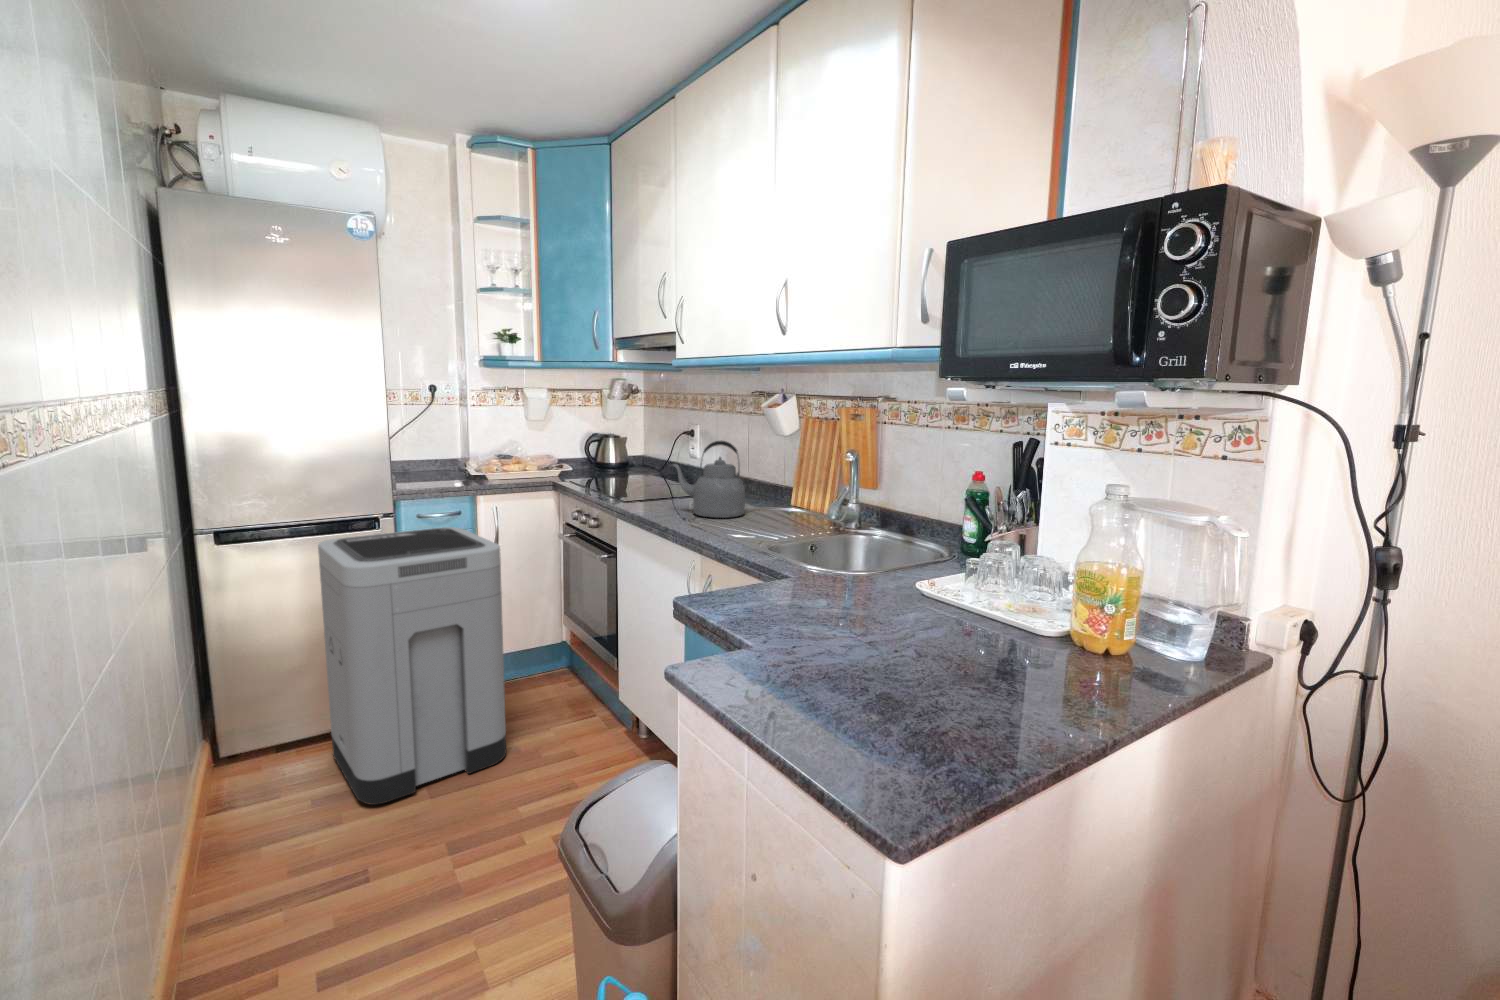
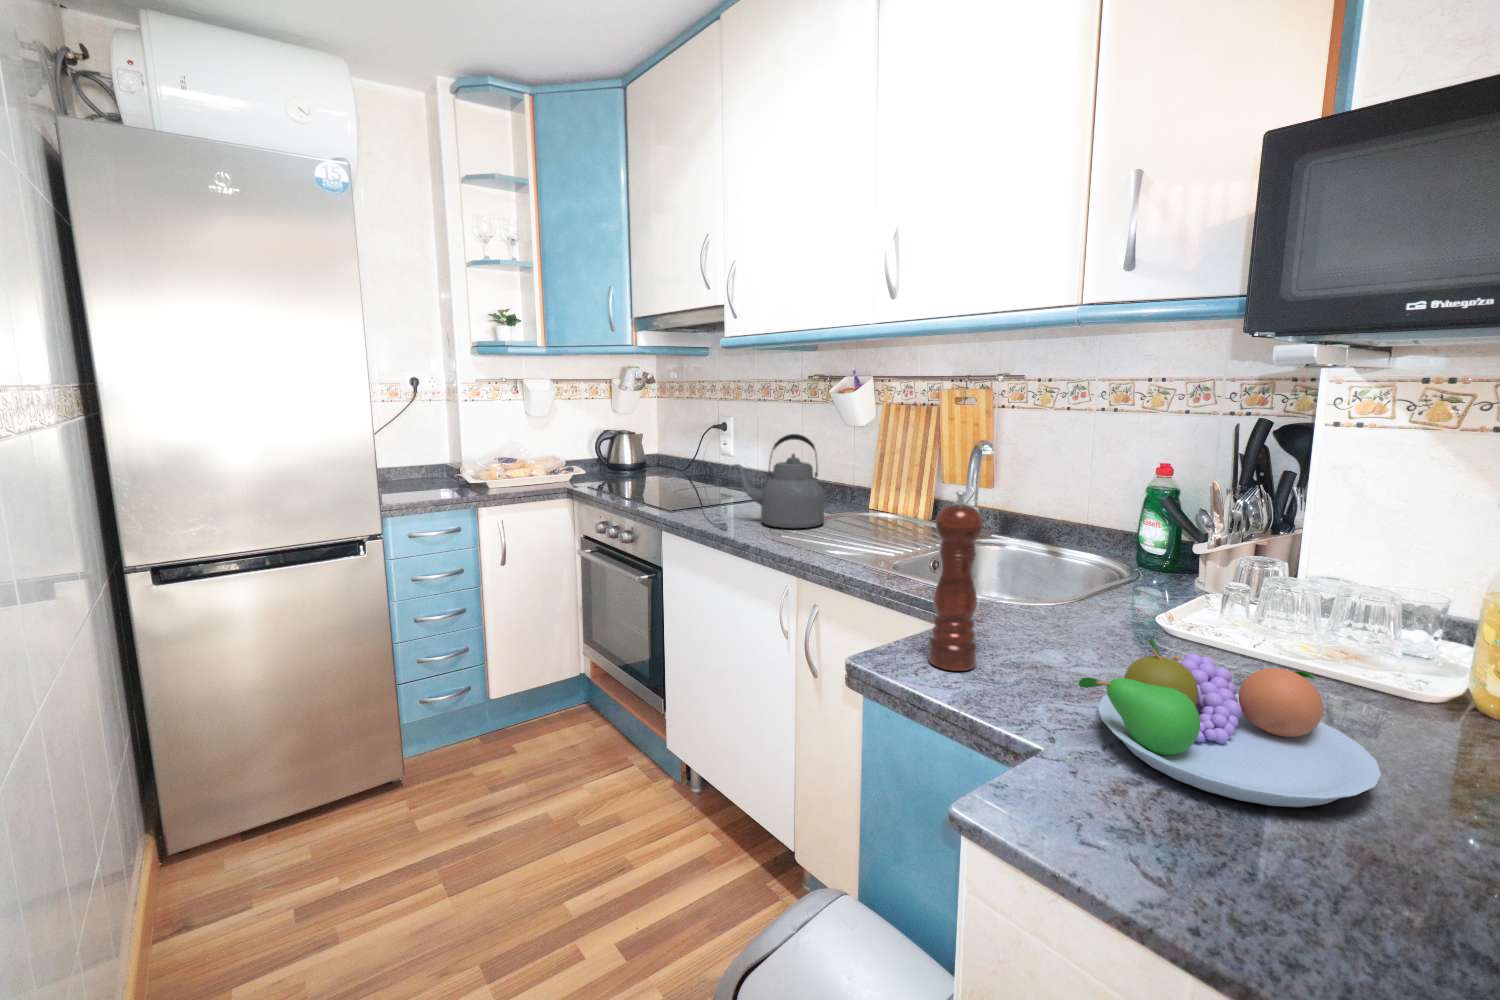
pepper mill: none [733,485,768,612] -> present [929,492,983,671]
trash can: present [318,527,506,805] -> none [290,549,535,908]
fruit bowl: none [786,587,956,685] -> present [1079,639,1381,807]

